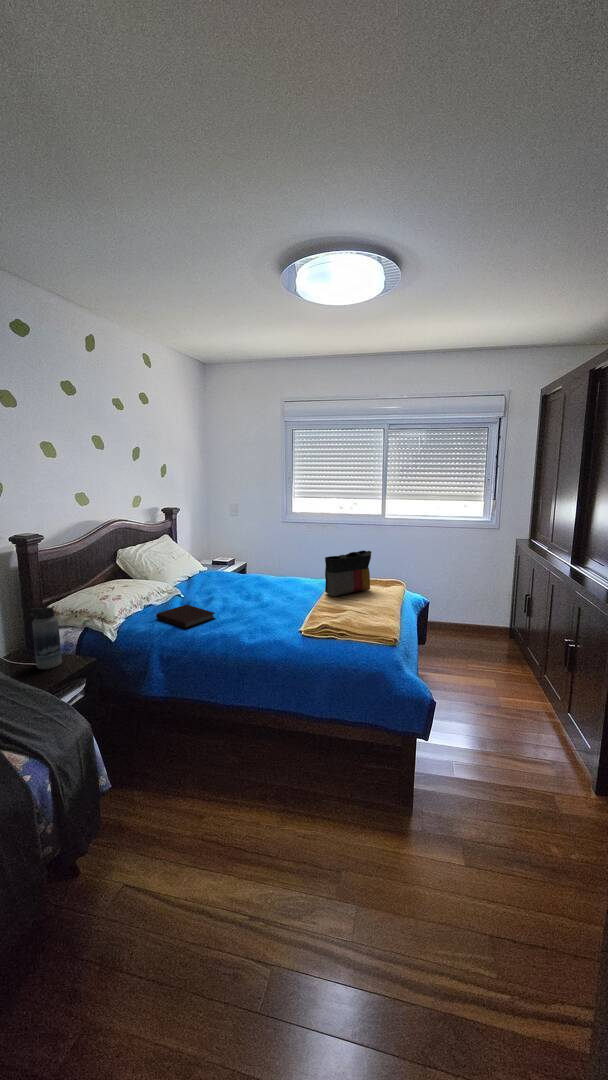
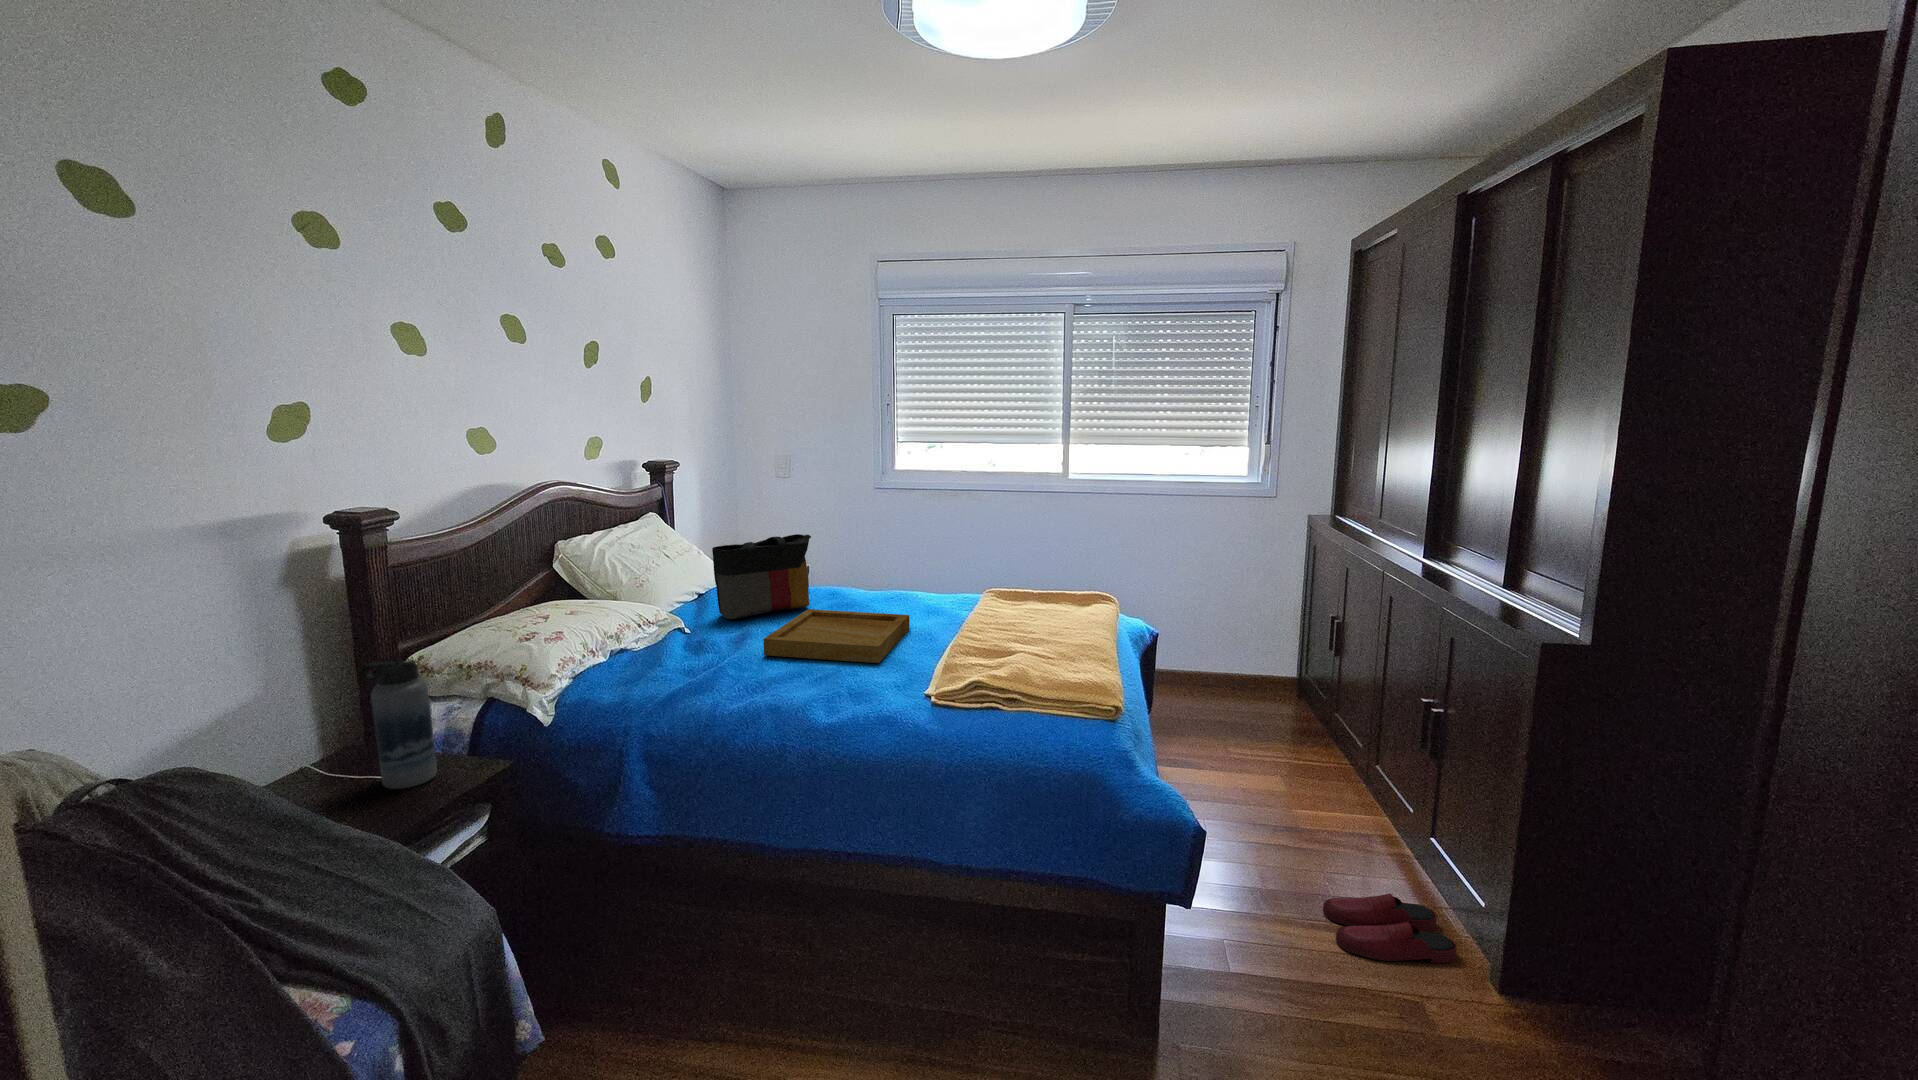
tote bag: present [325,551,372,596] -> present [712,534,811,619]
tray: none [220,585,295,614] -> present [763,609,910,663]
notebook: present [156,605,215,628] -> none [635,649,757,696]
slippers: none [508,742,578,780] -> present [1323,894,1457,963]

